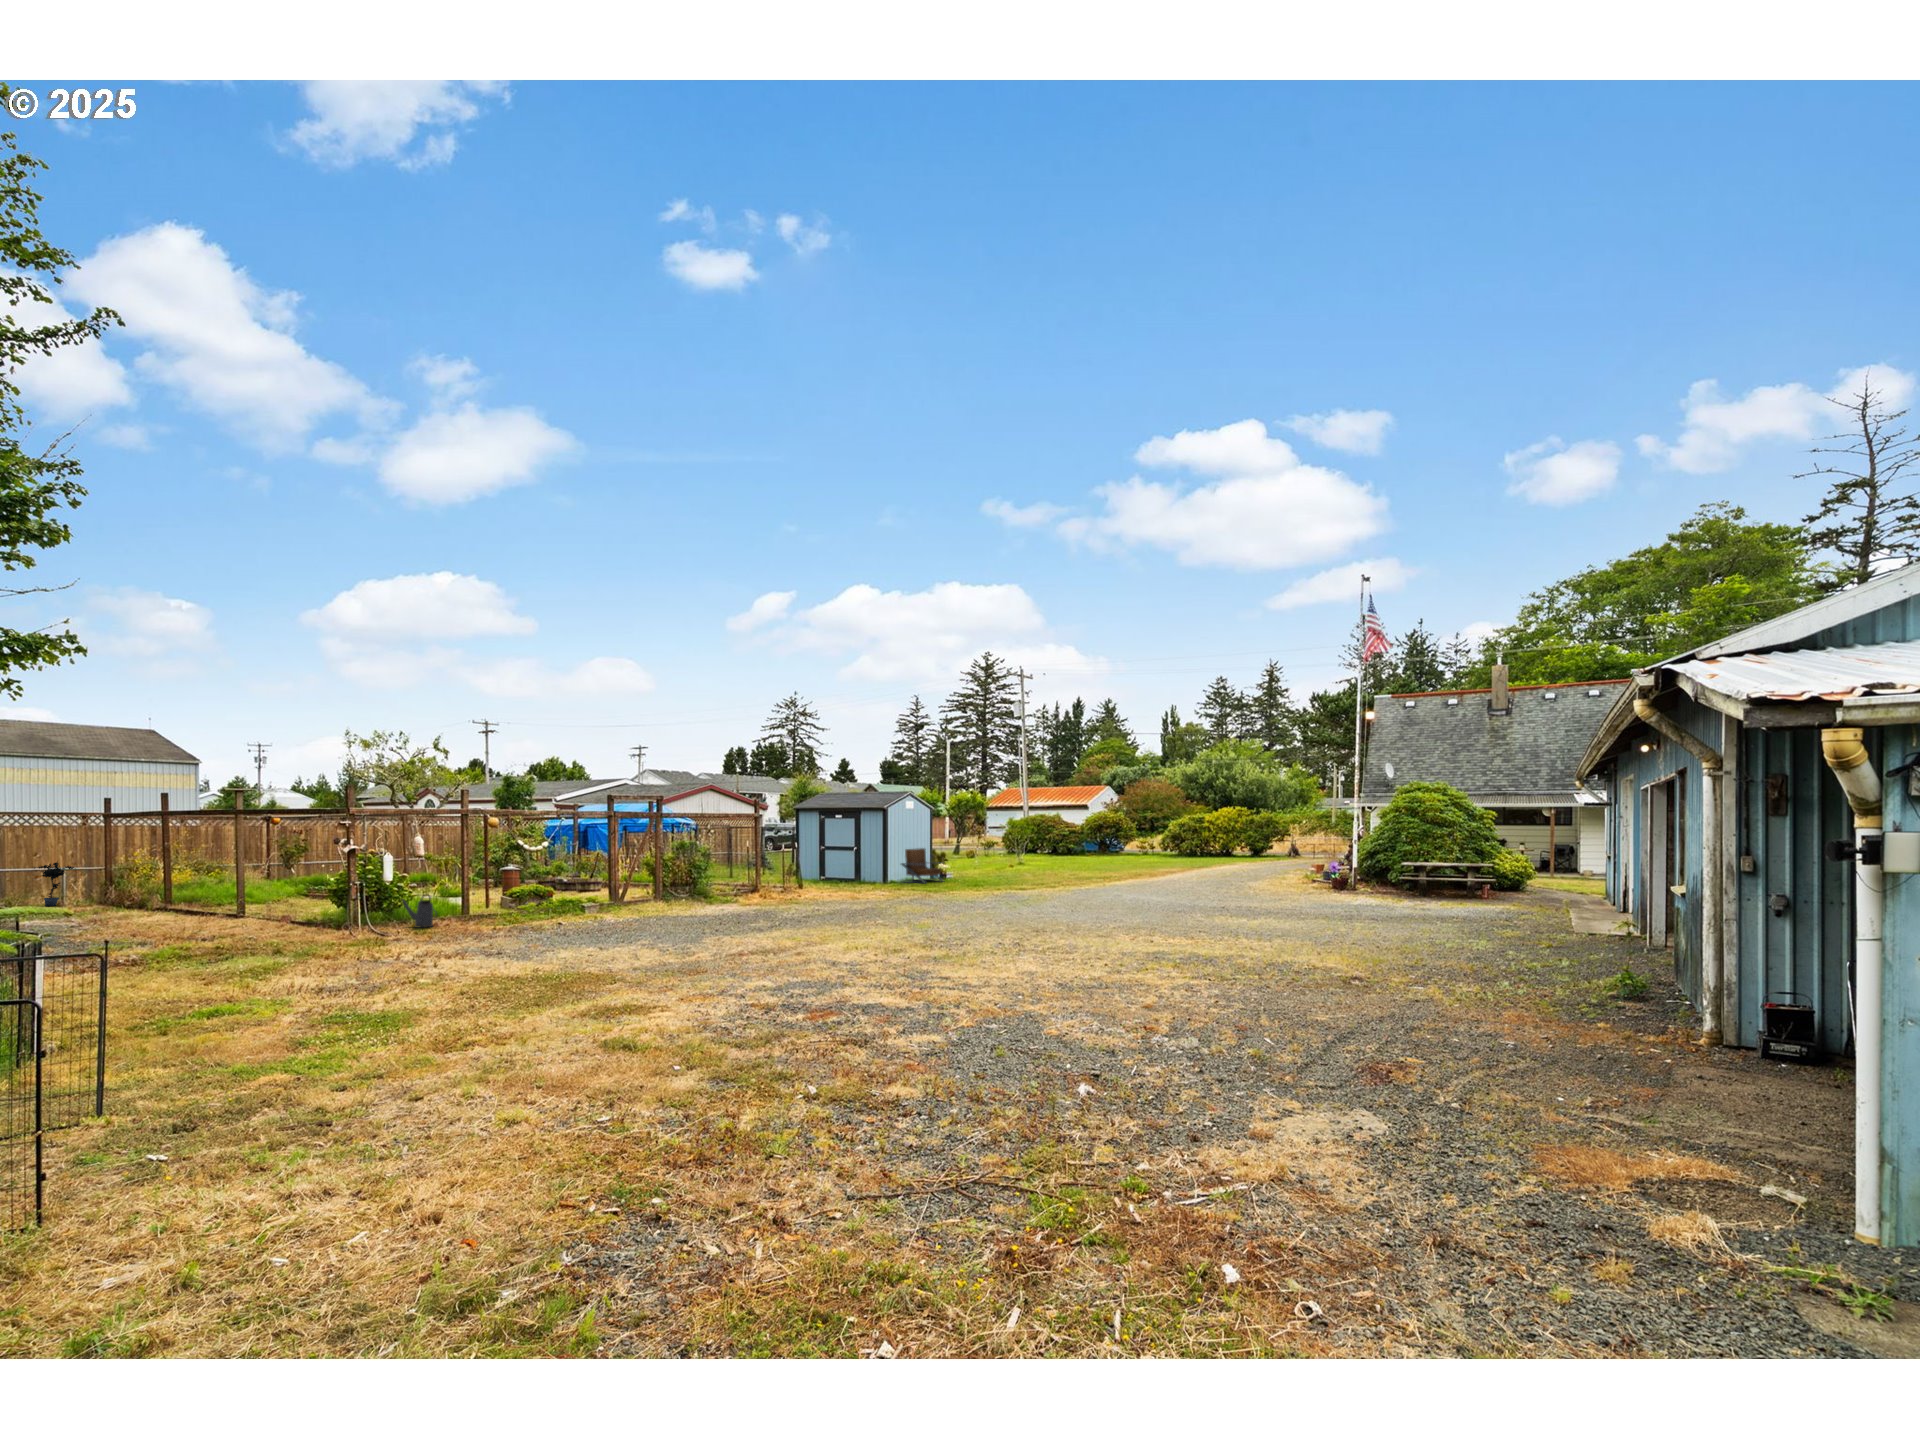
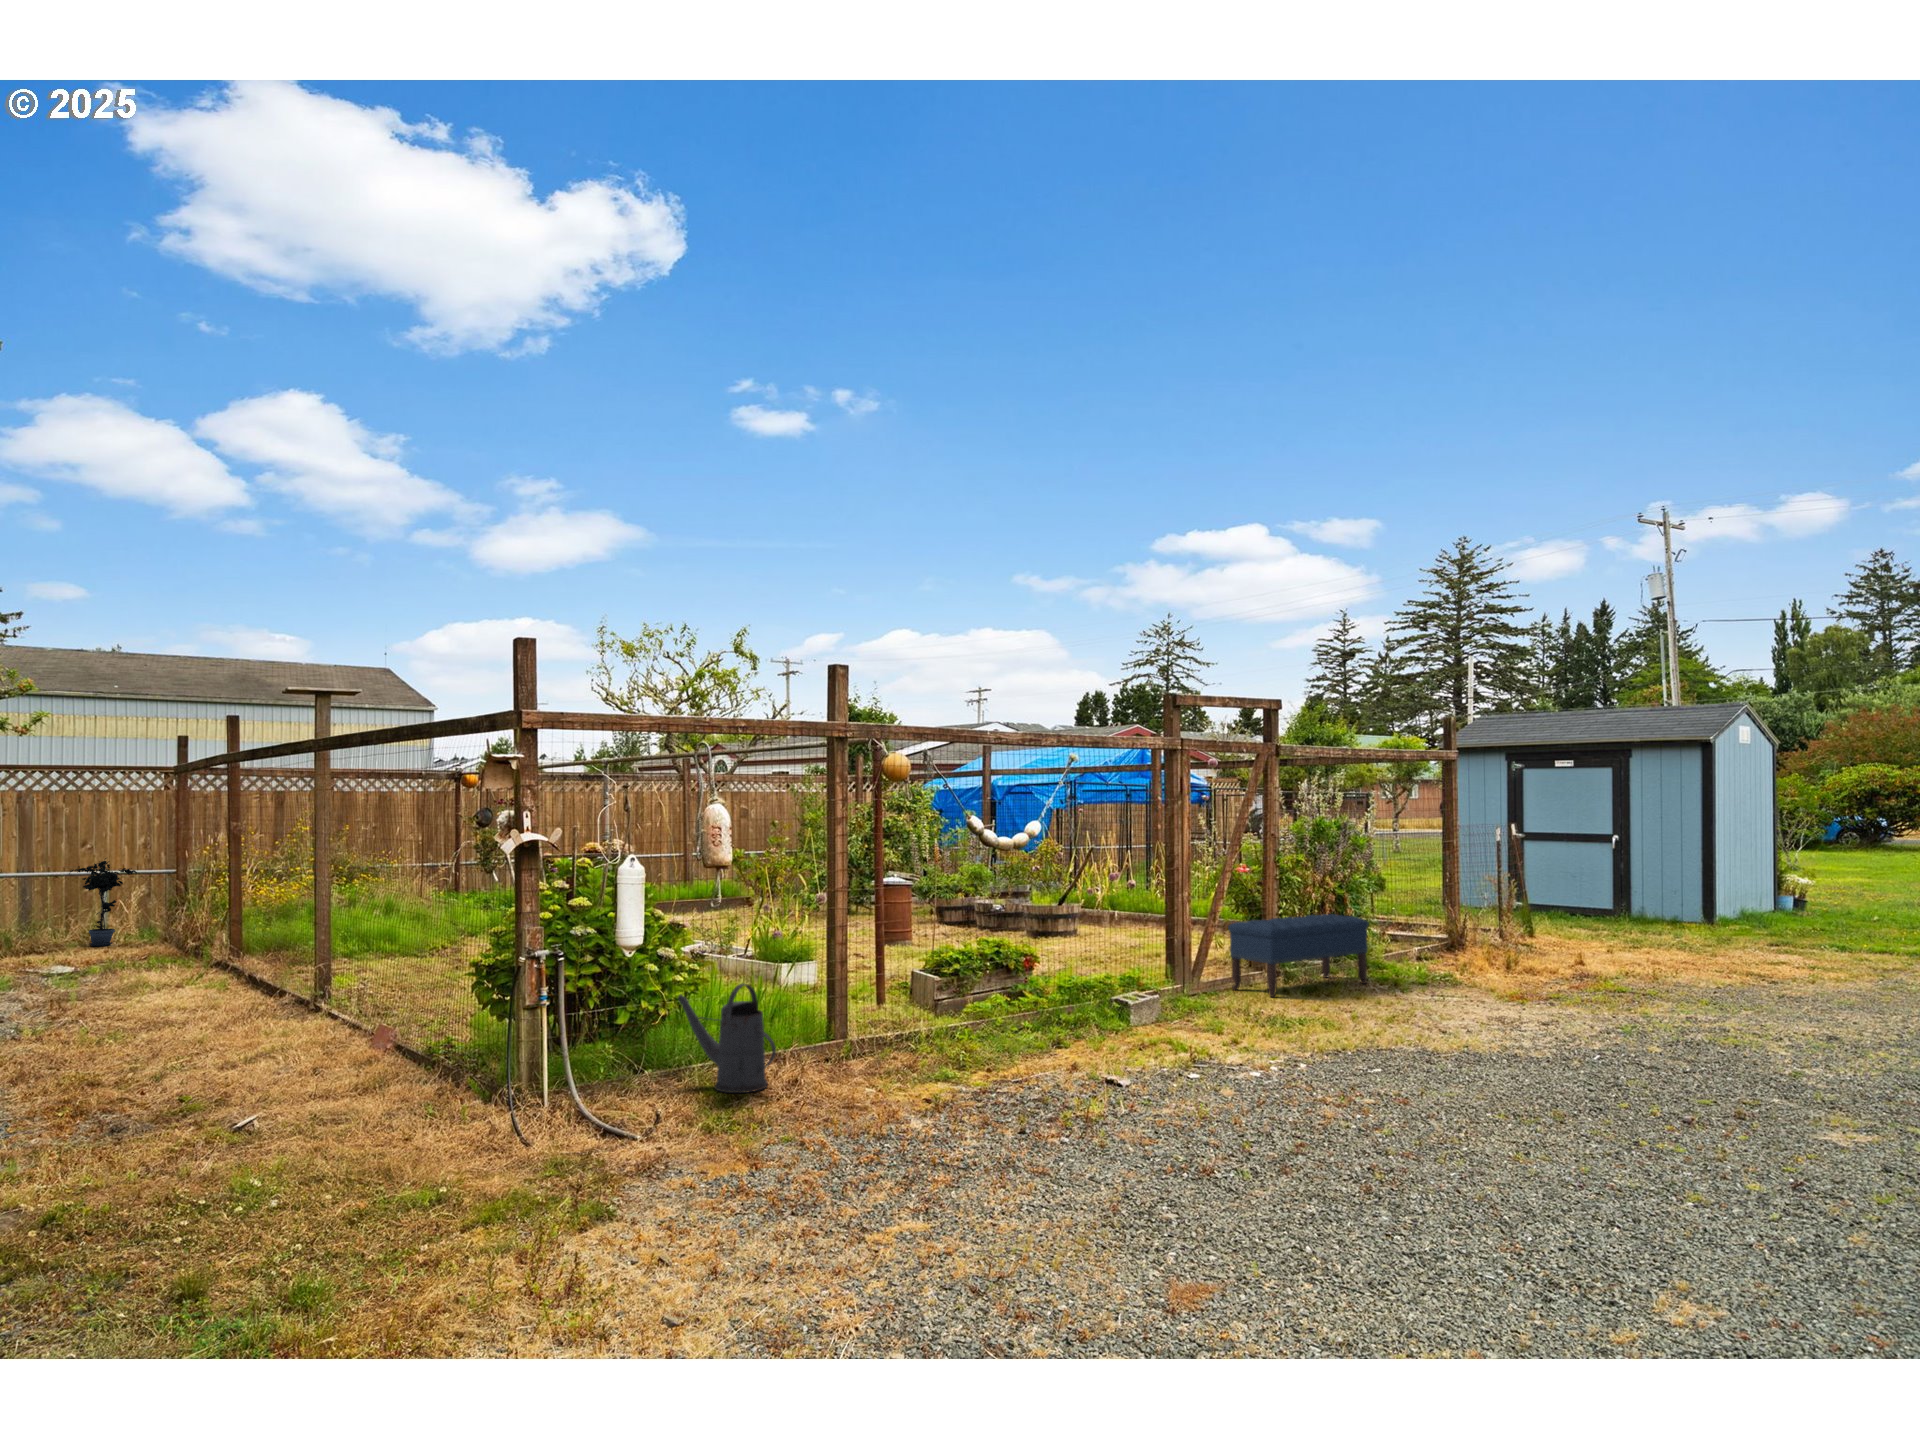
lounge chair: present [901,848,943,883] -> none [1742,840,1860,929]
bench: none [634,876,693,905] -> present [1228,914,1369,997]

